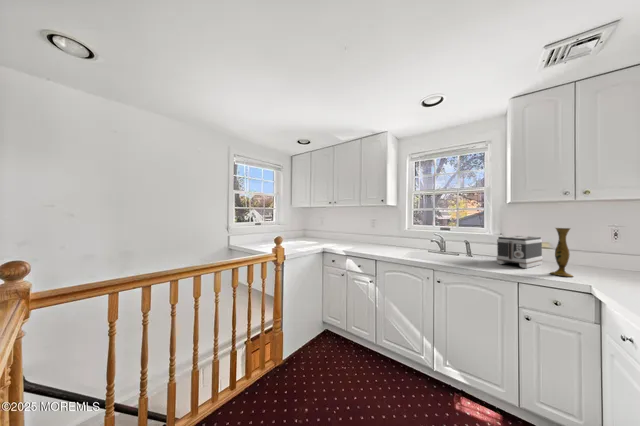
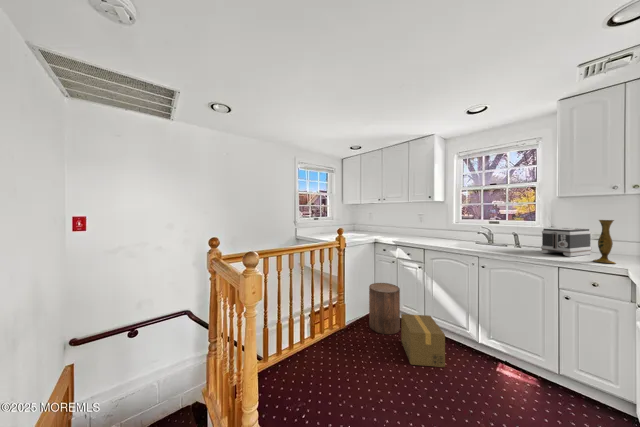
stool: none [313,301,348,366] -> present [369,283,400,334]
cardboard box: none [349,340,399,410] -> present [401,314,445,367]

